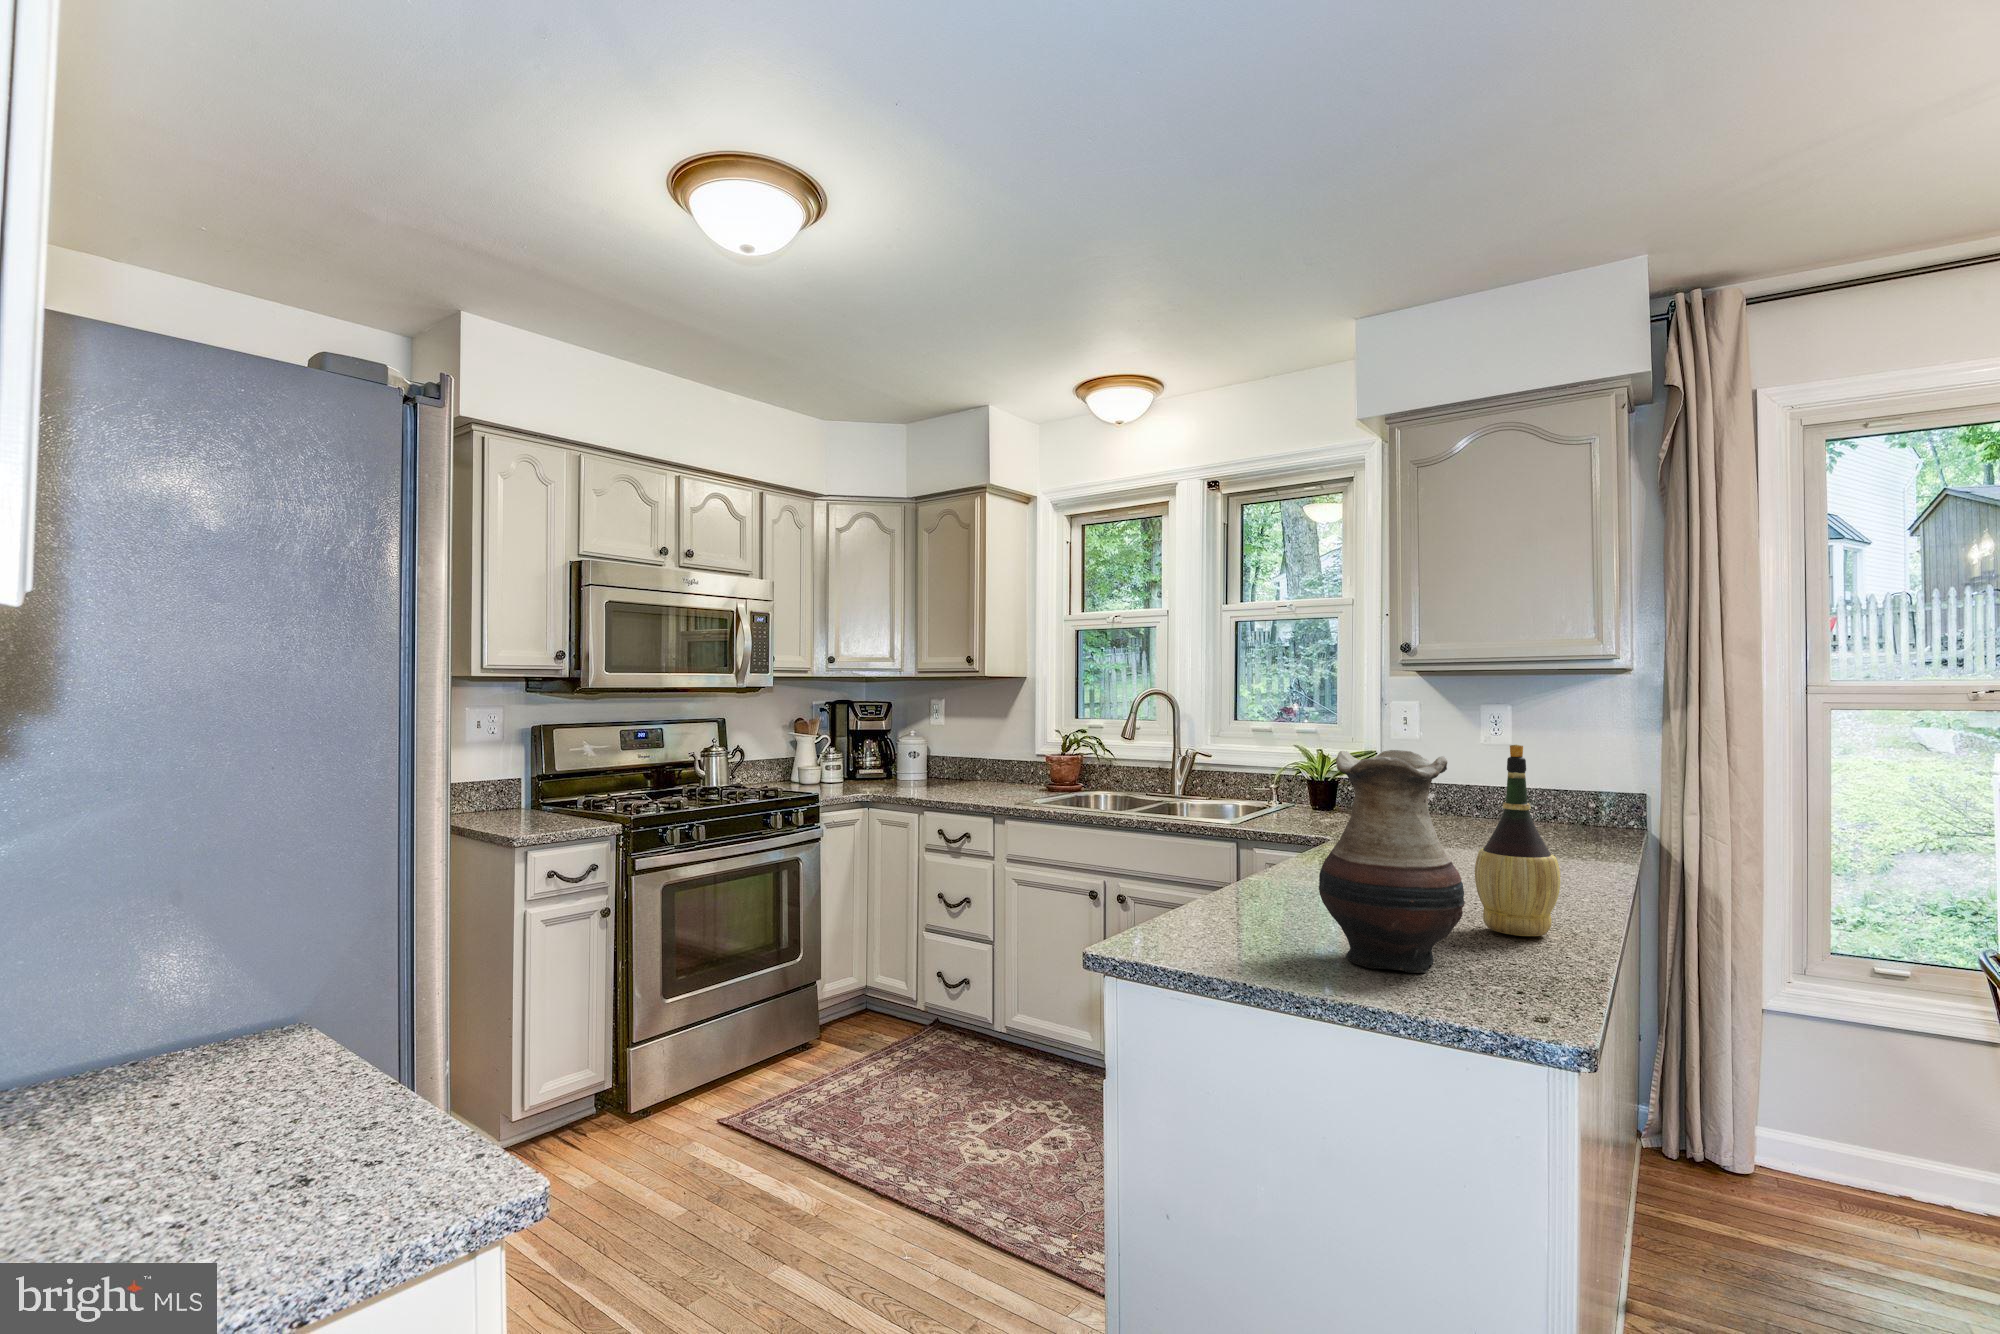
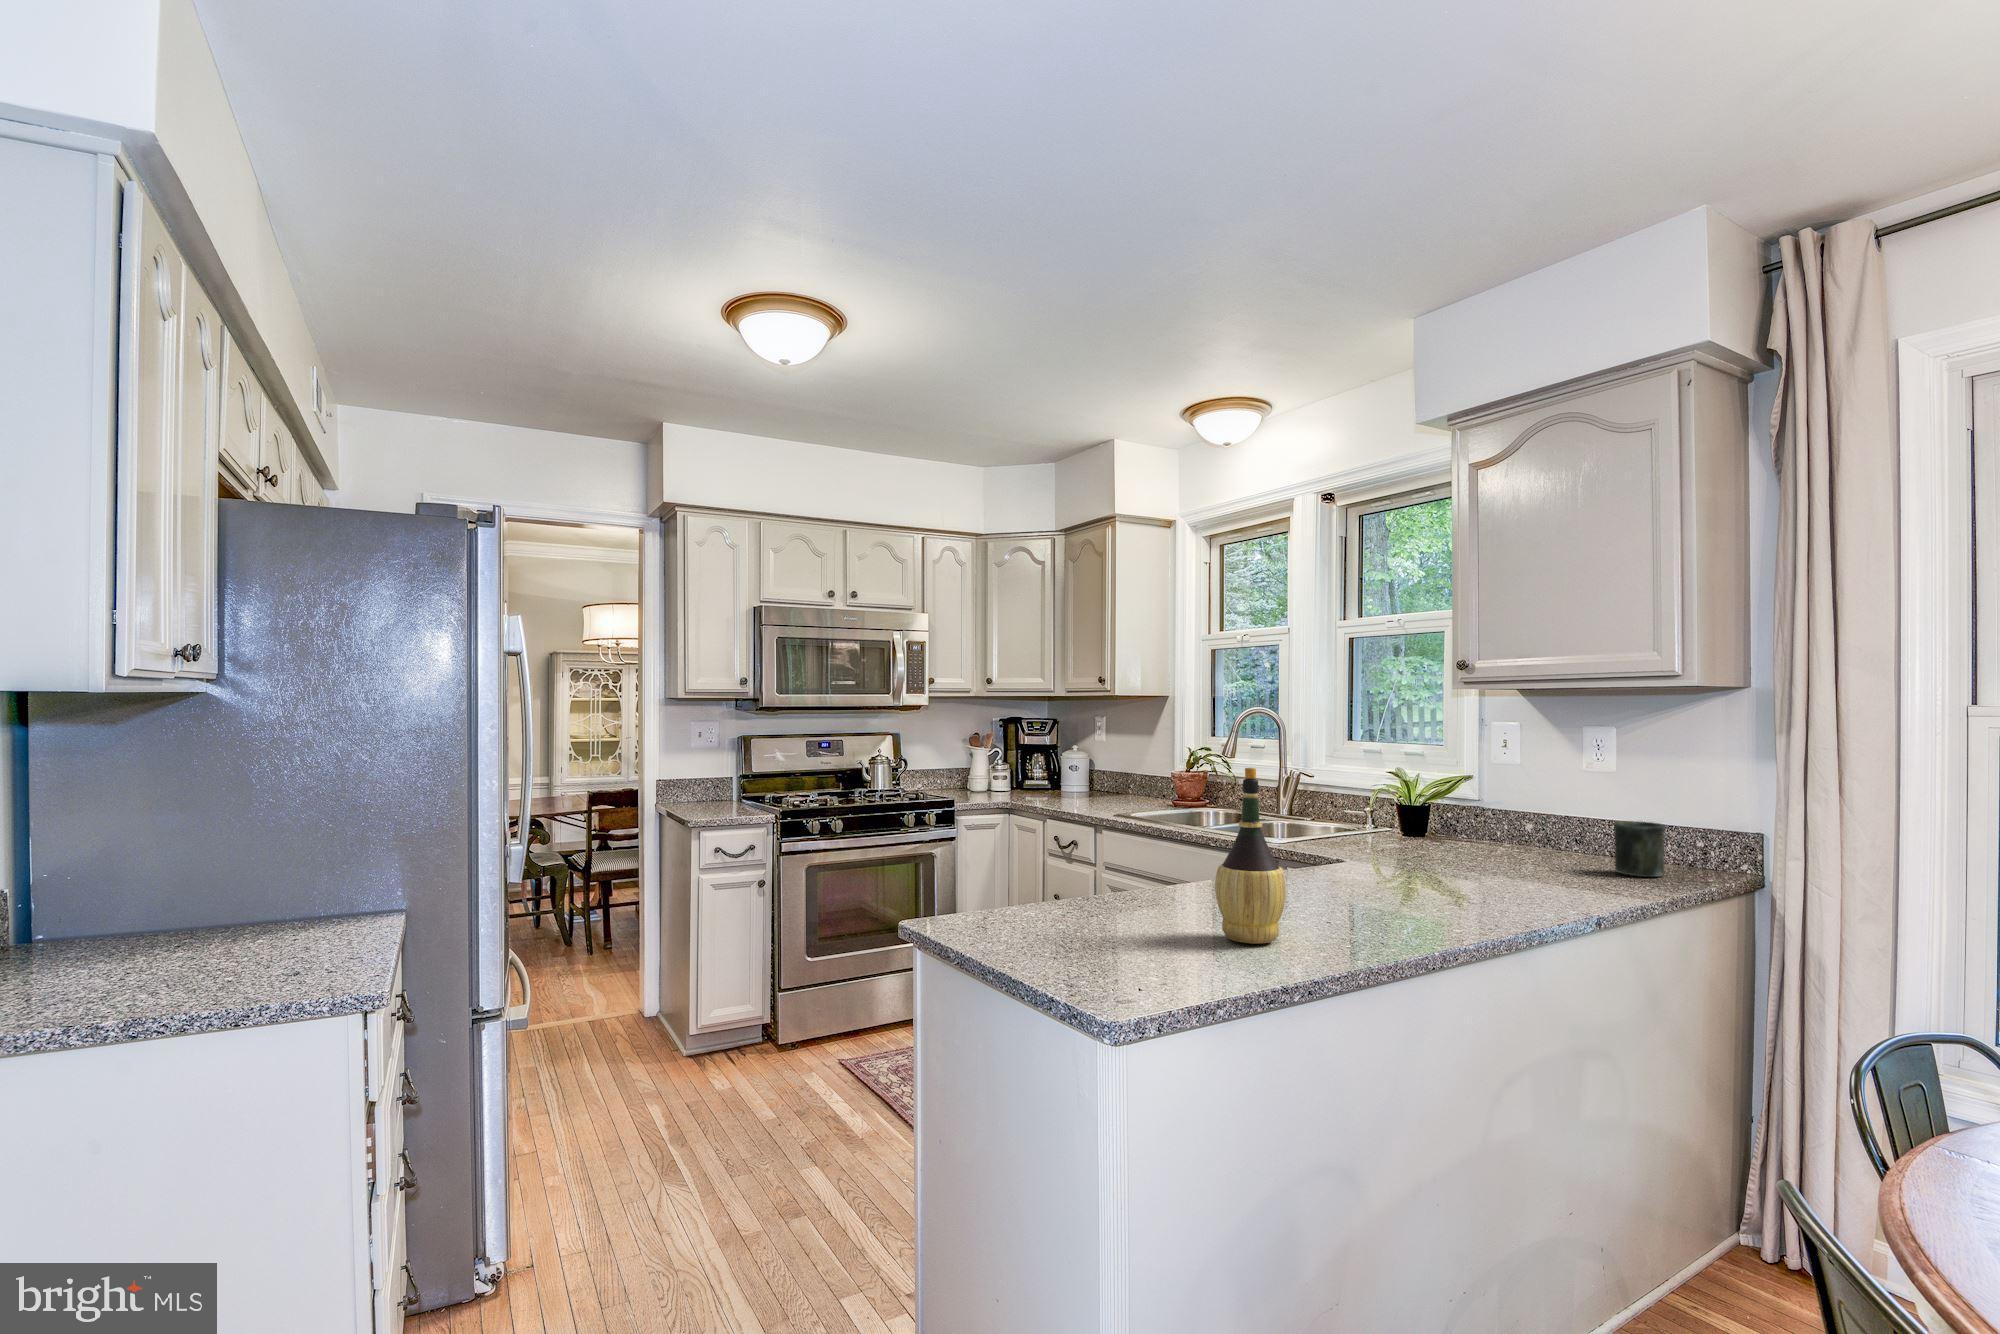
vase: present [1319,750,1465,973] -> none [1018,768,1133,956]
mug: none [1569,787,1616,837] -> present [1613,821,1666,877]

